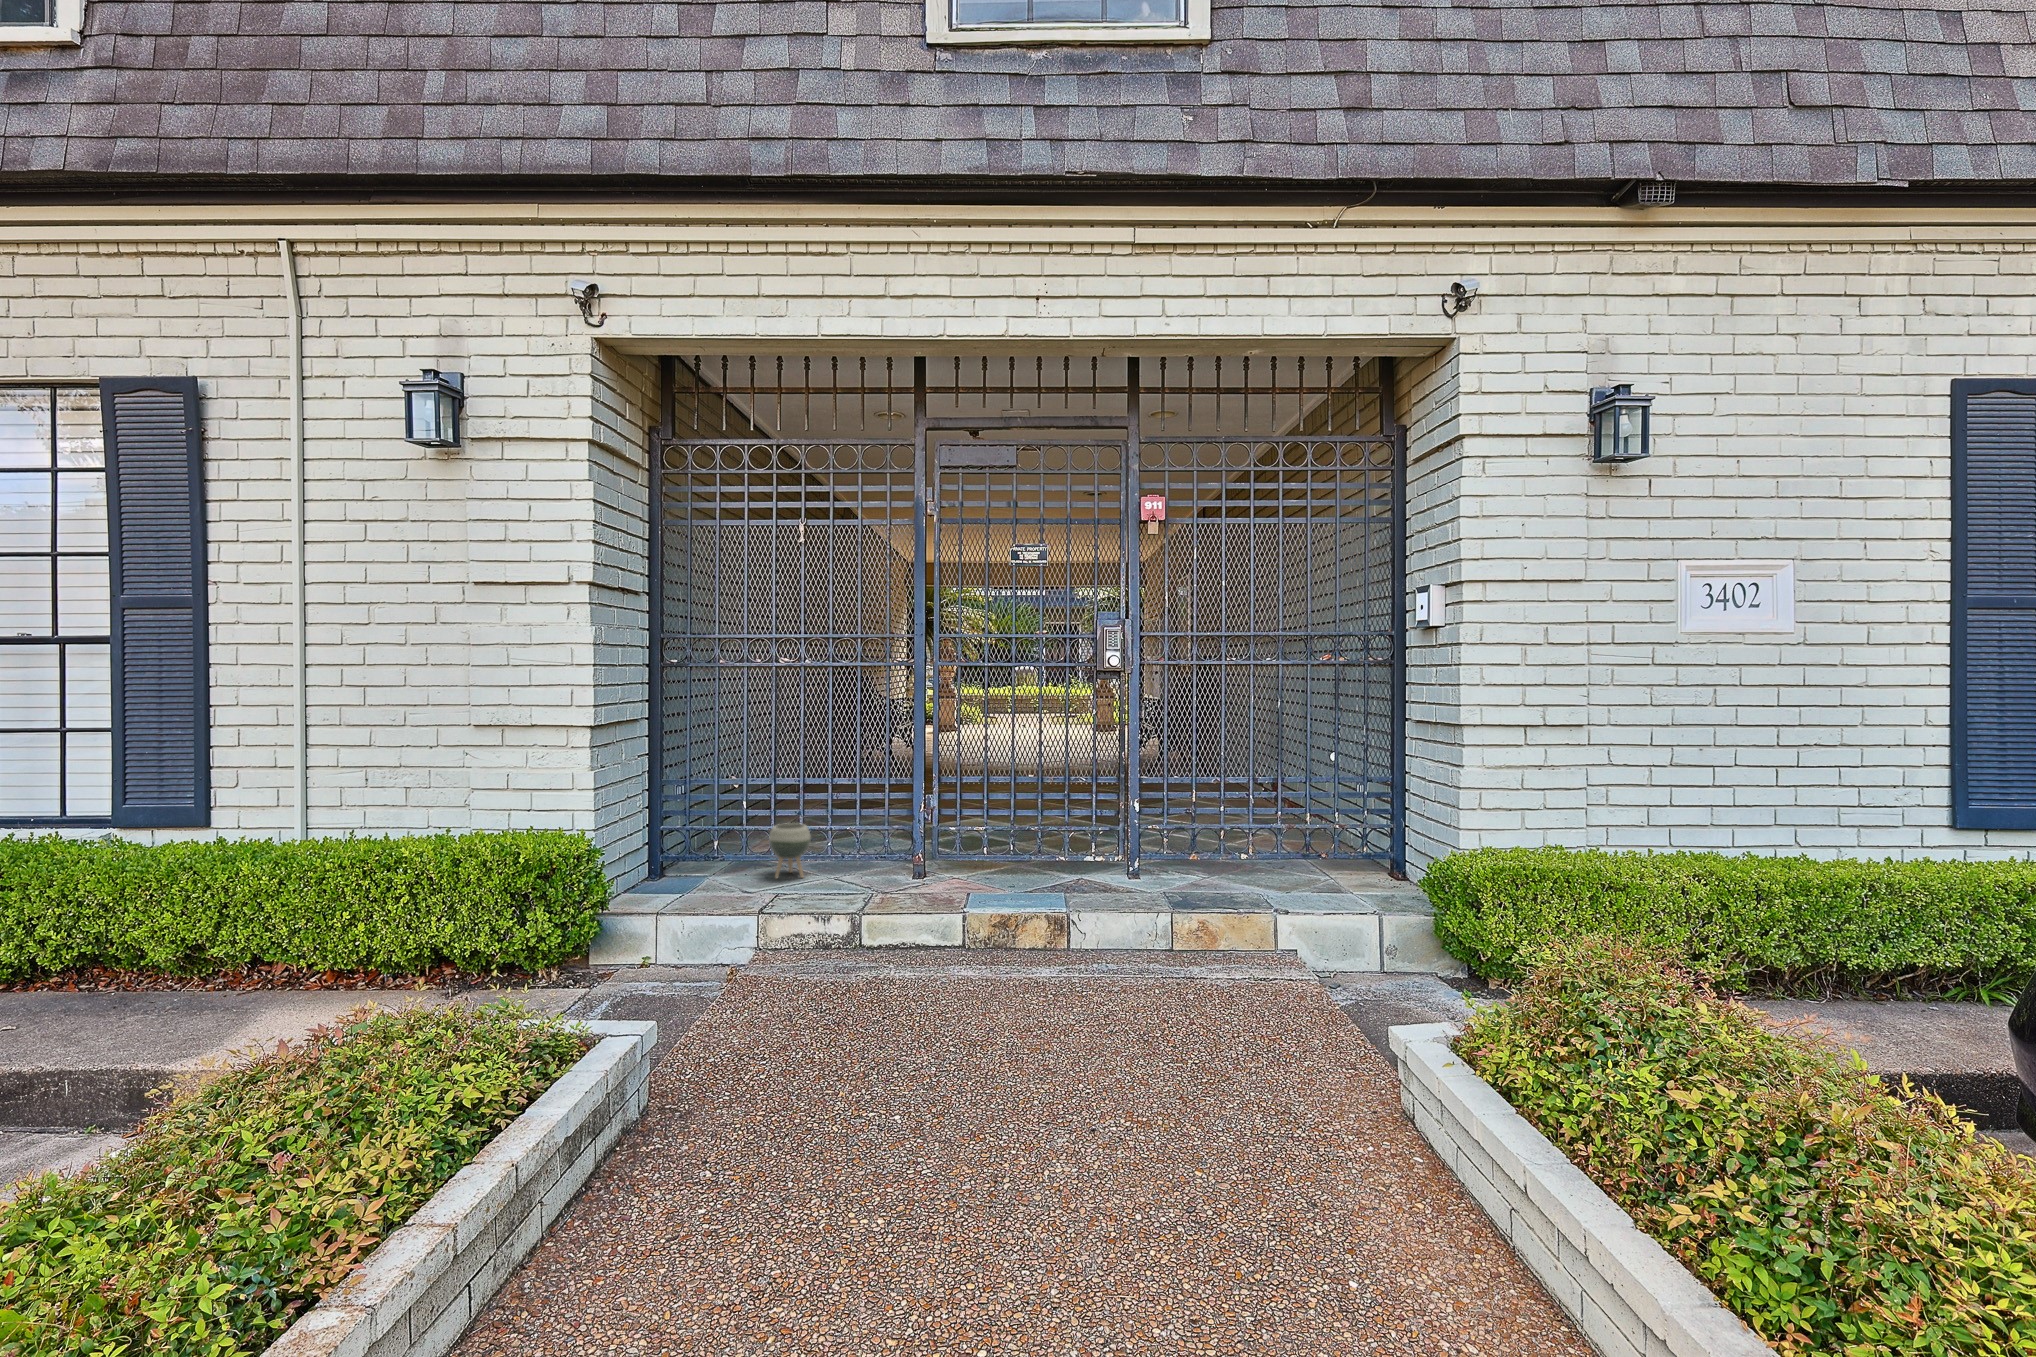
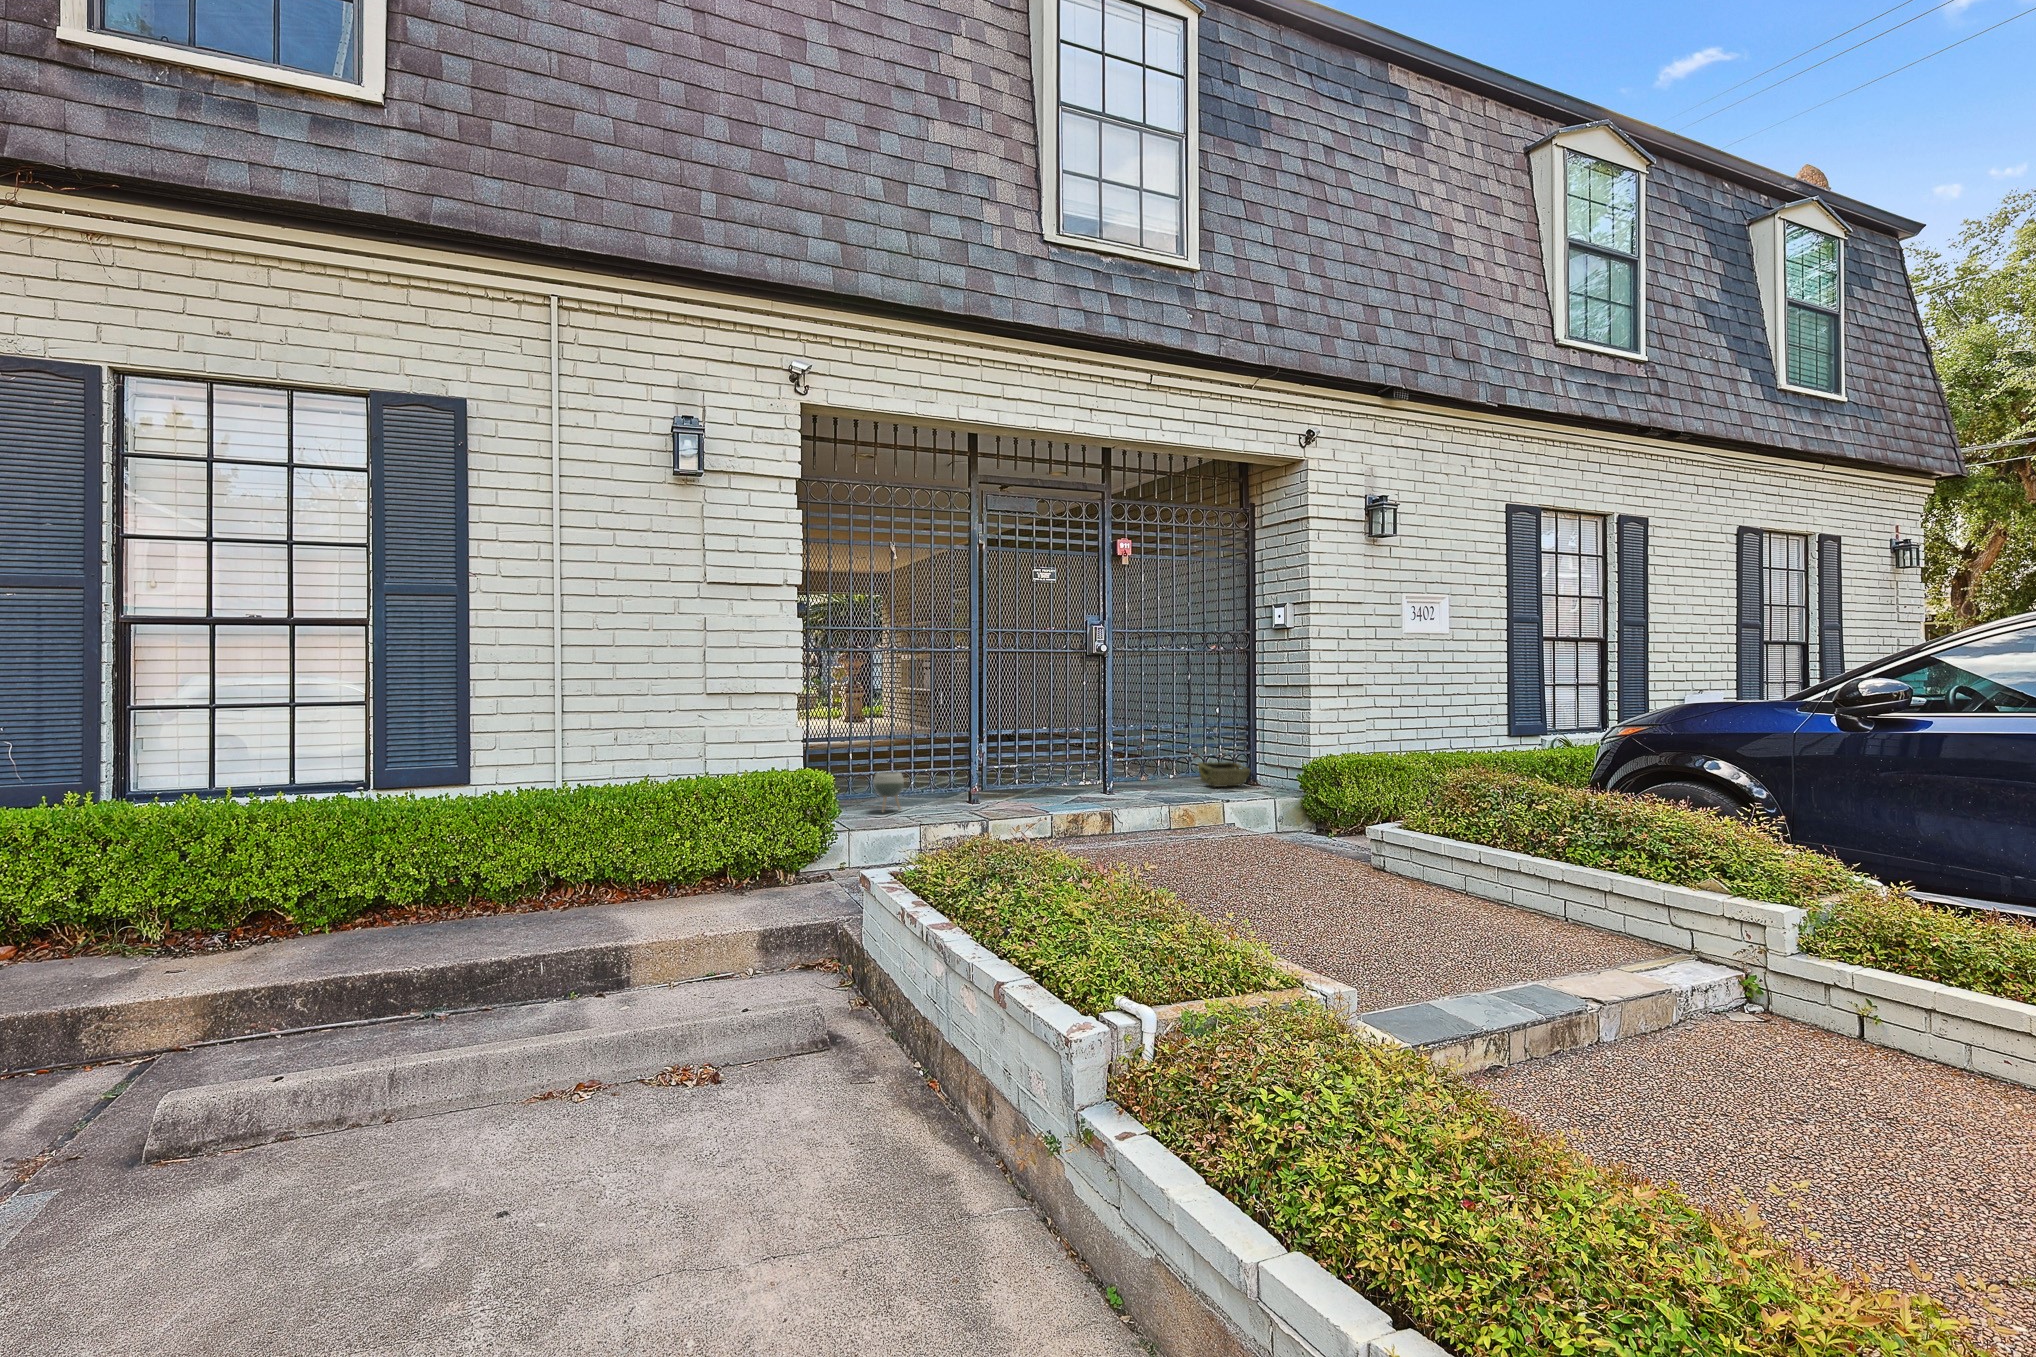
woven basket: none [1296,834,1383,878] -> present [1198,762,1251,787]

